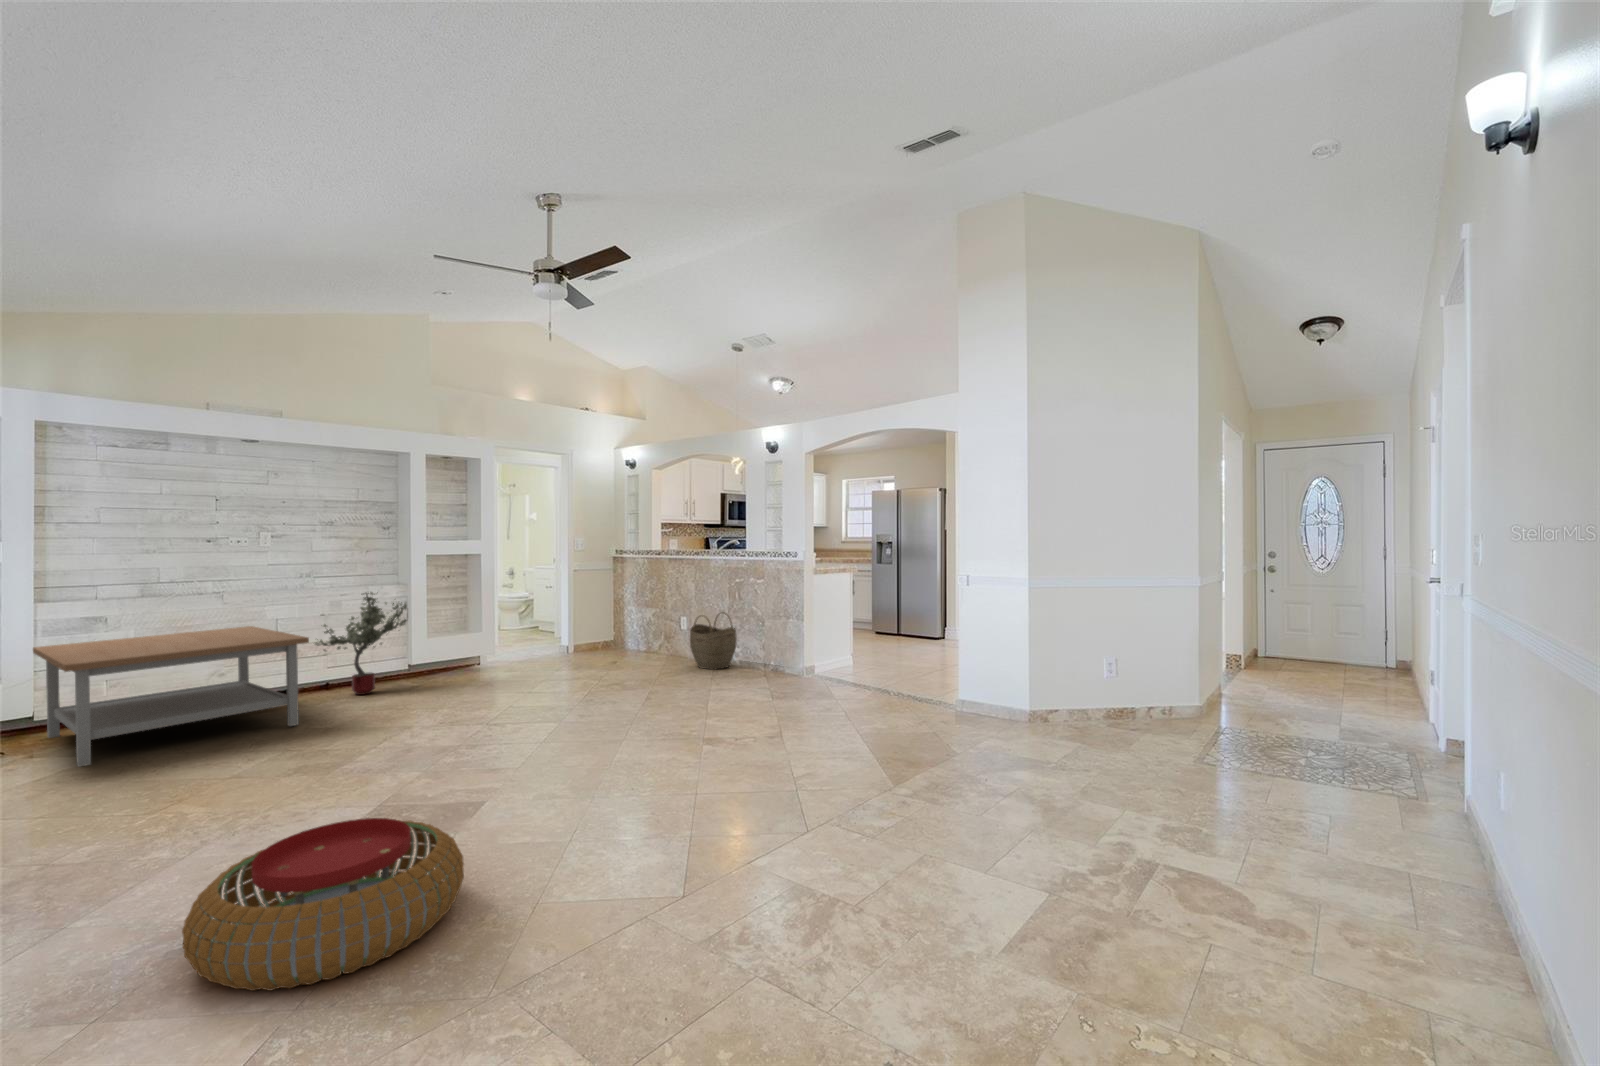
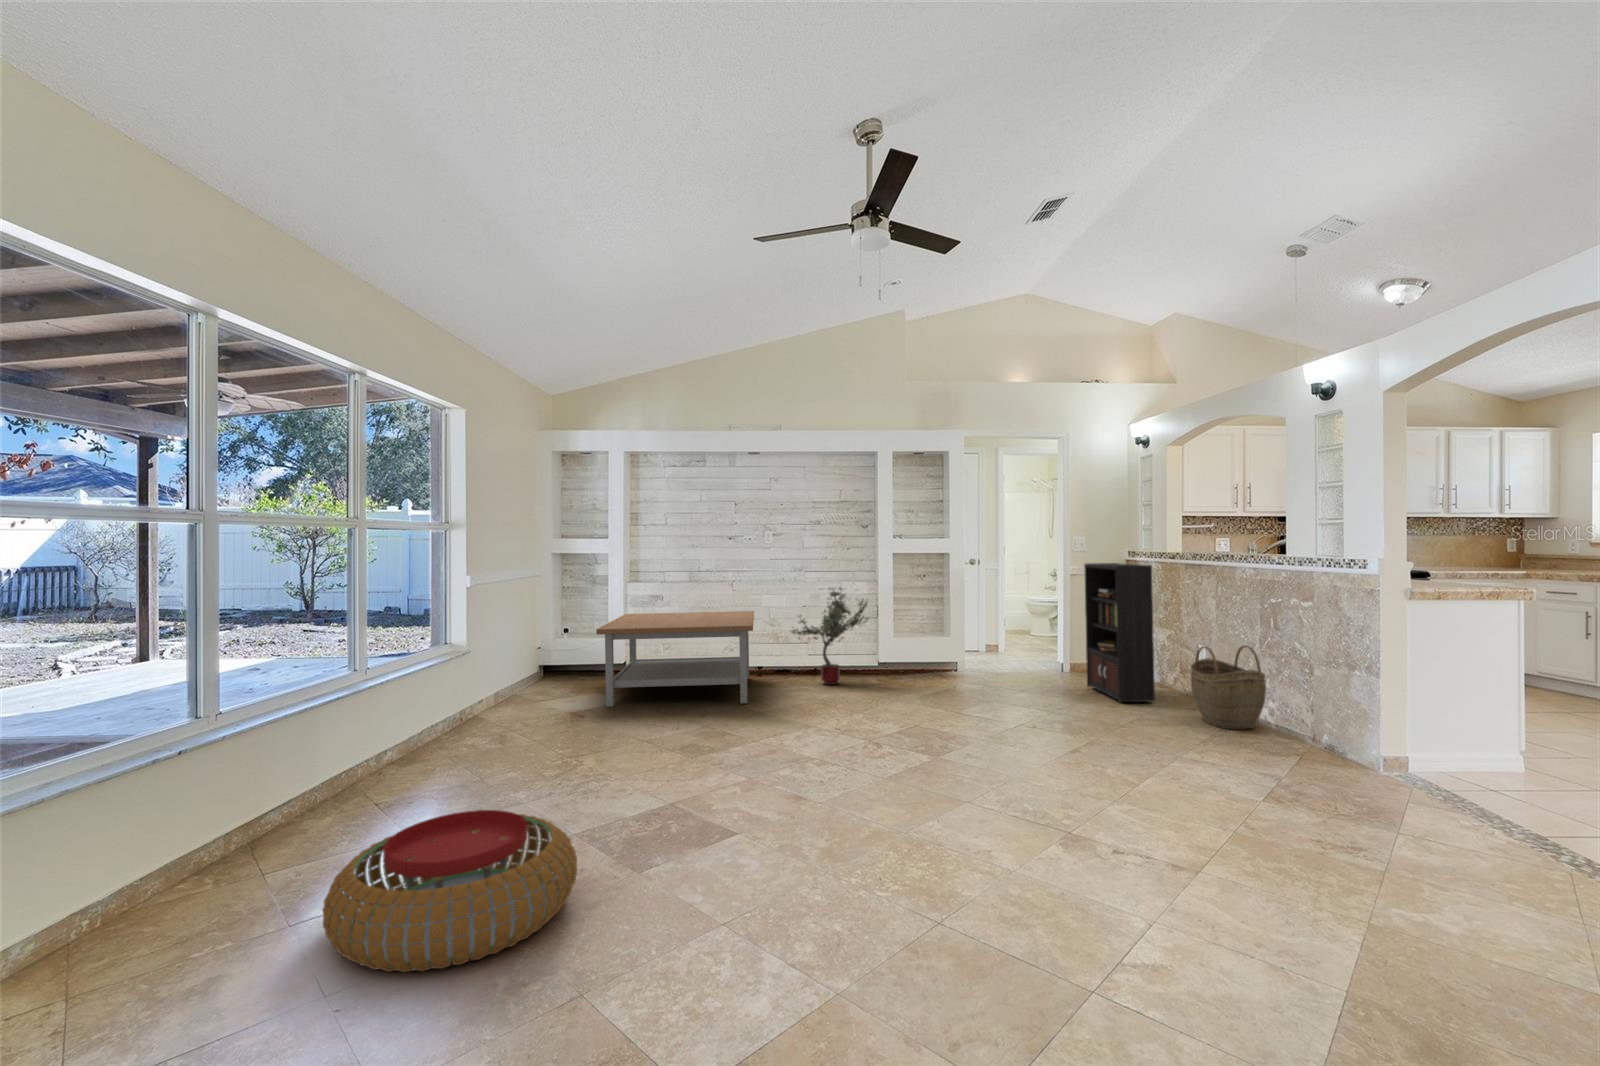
bookcase: none [599,559,686,666] -> present [1084,563,1195,708]

